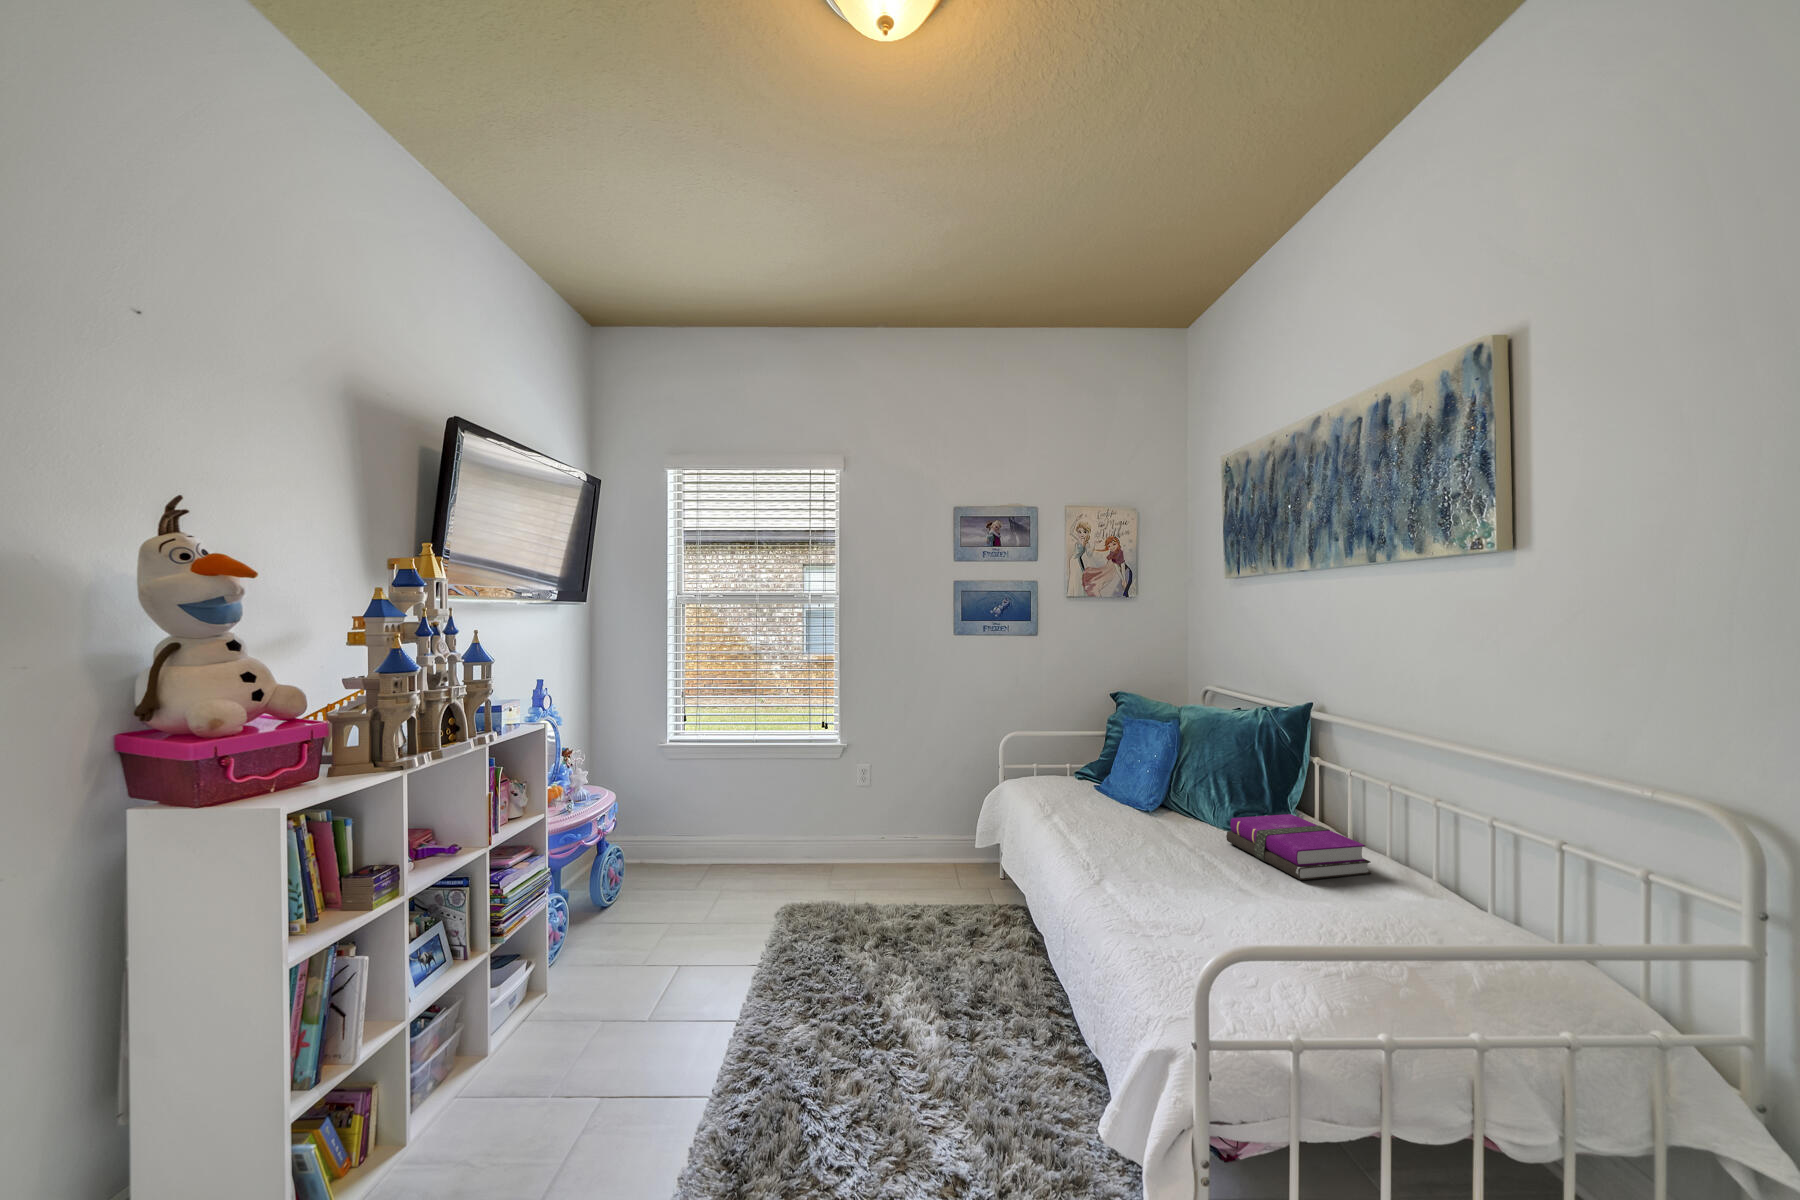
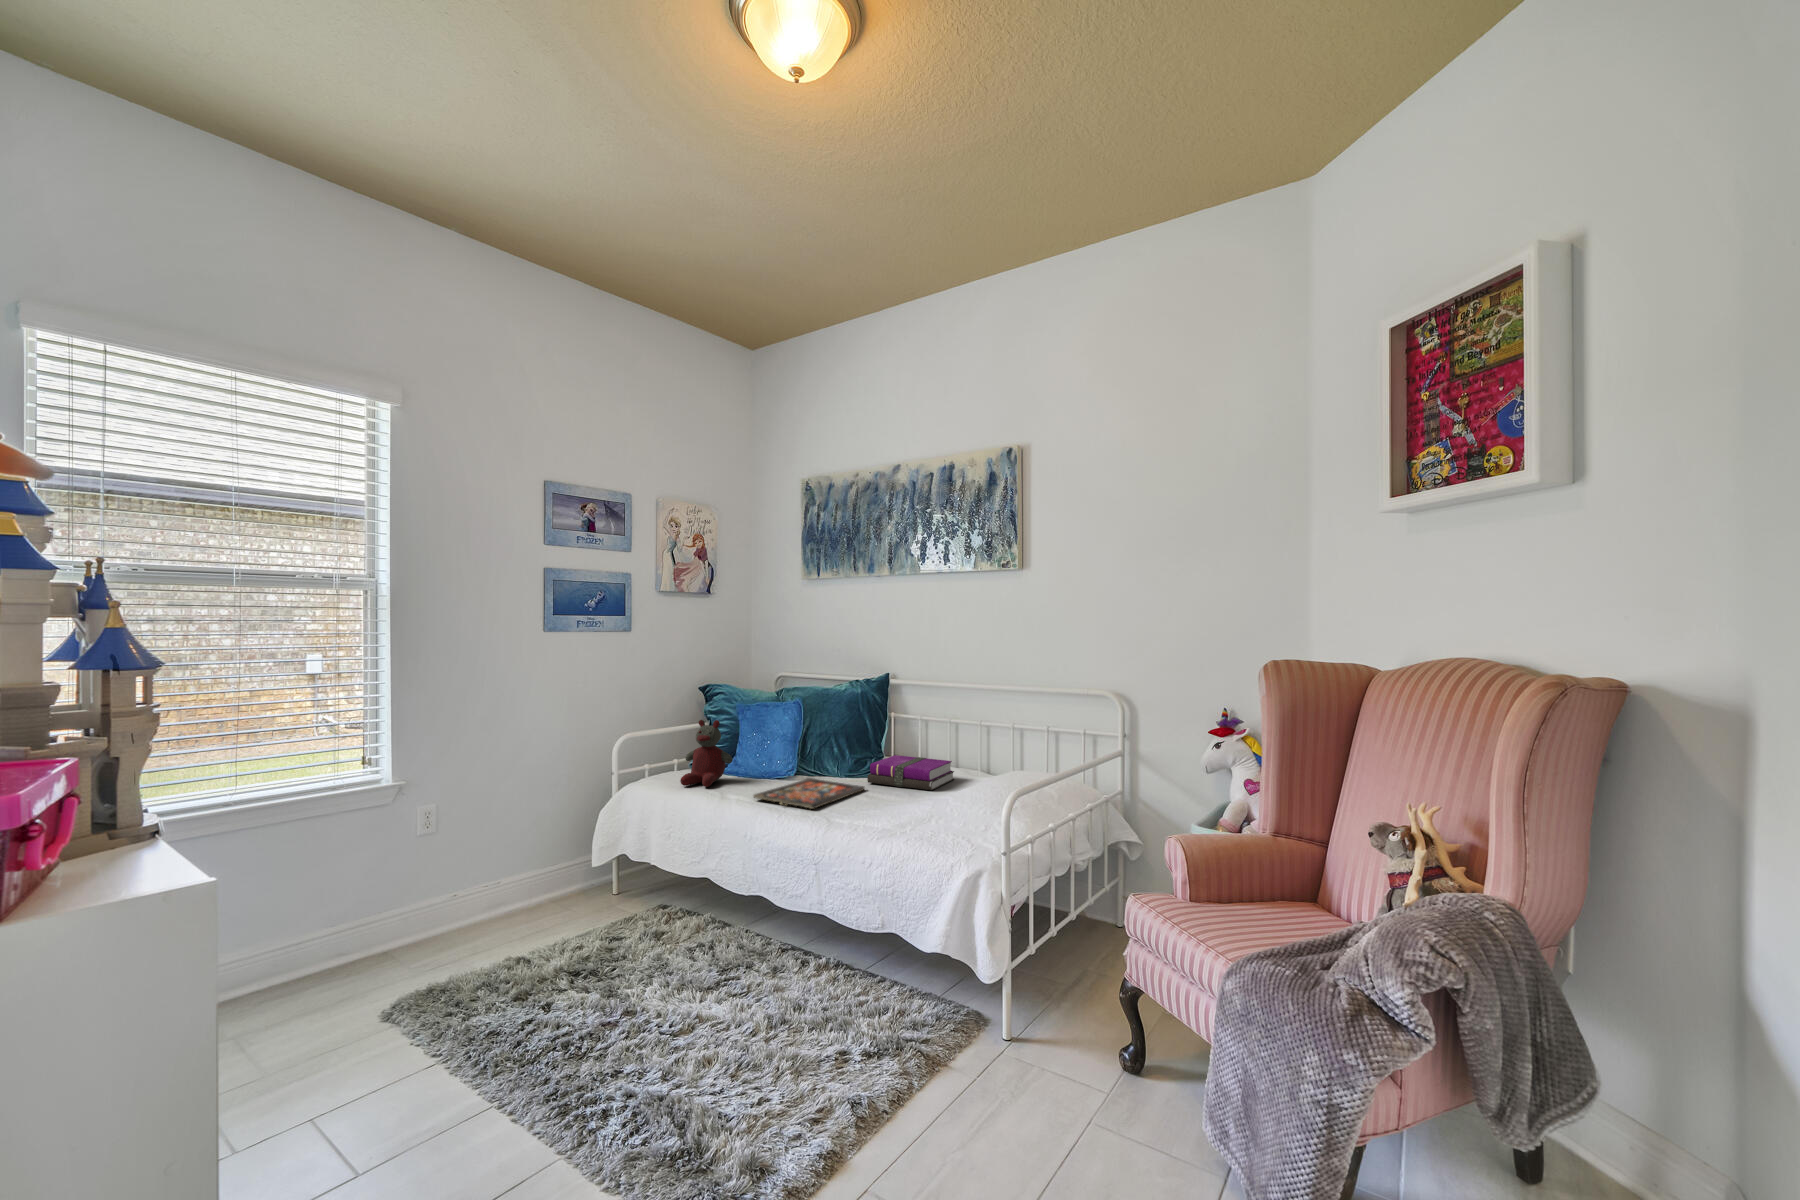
stuffed bear: none [1037,728,1089,799] -> present [680,720,732,787]
board game: none [1069,815,1209,856] -> present [754,778,865,809]

